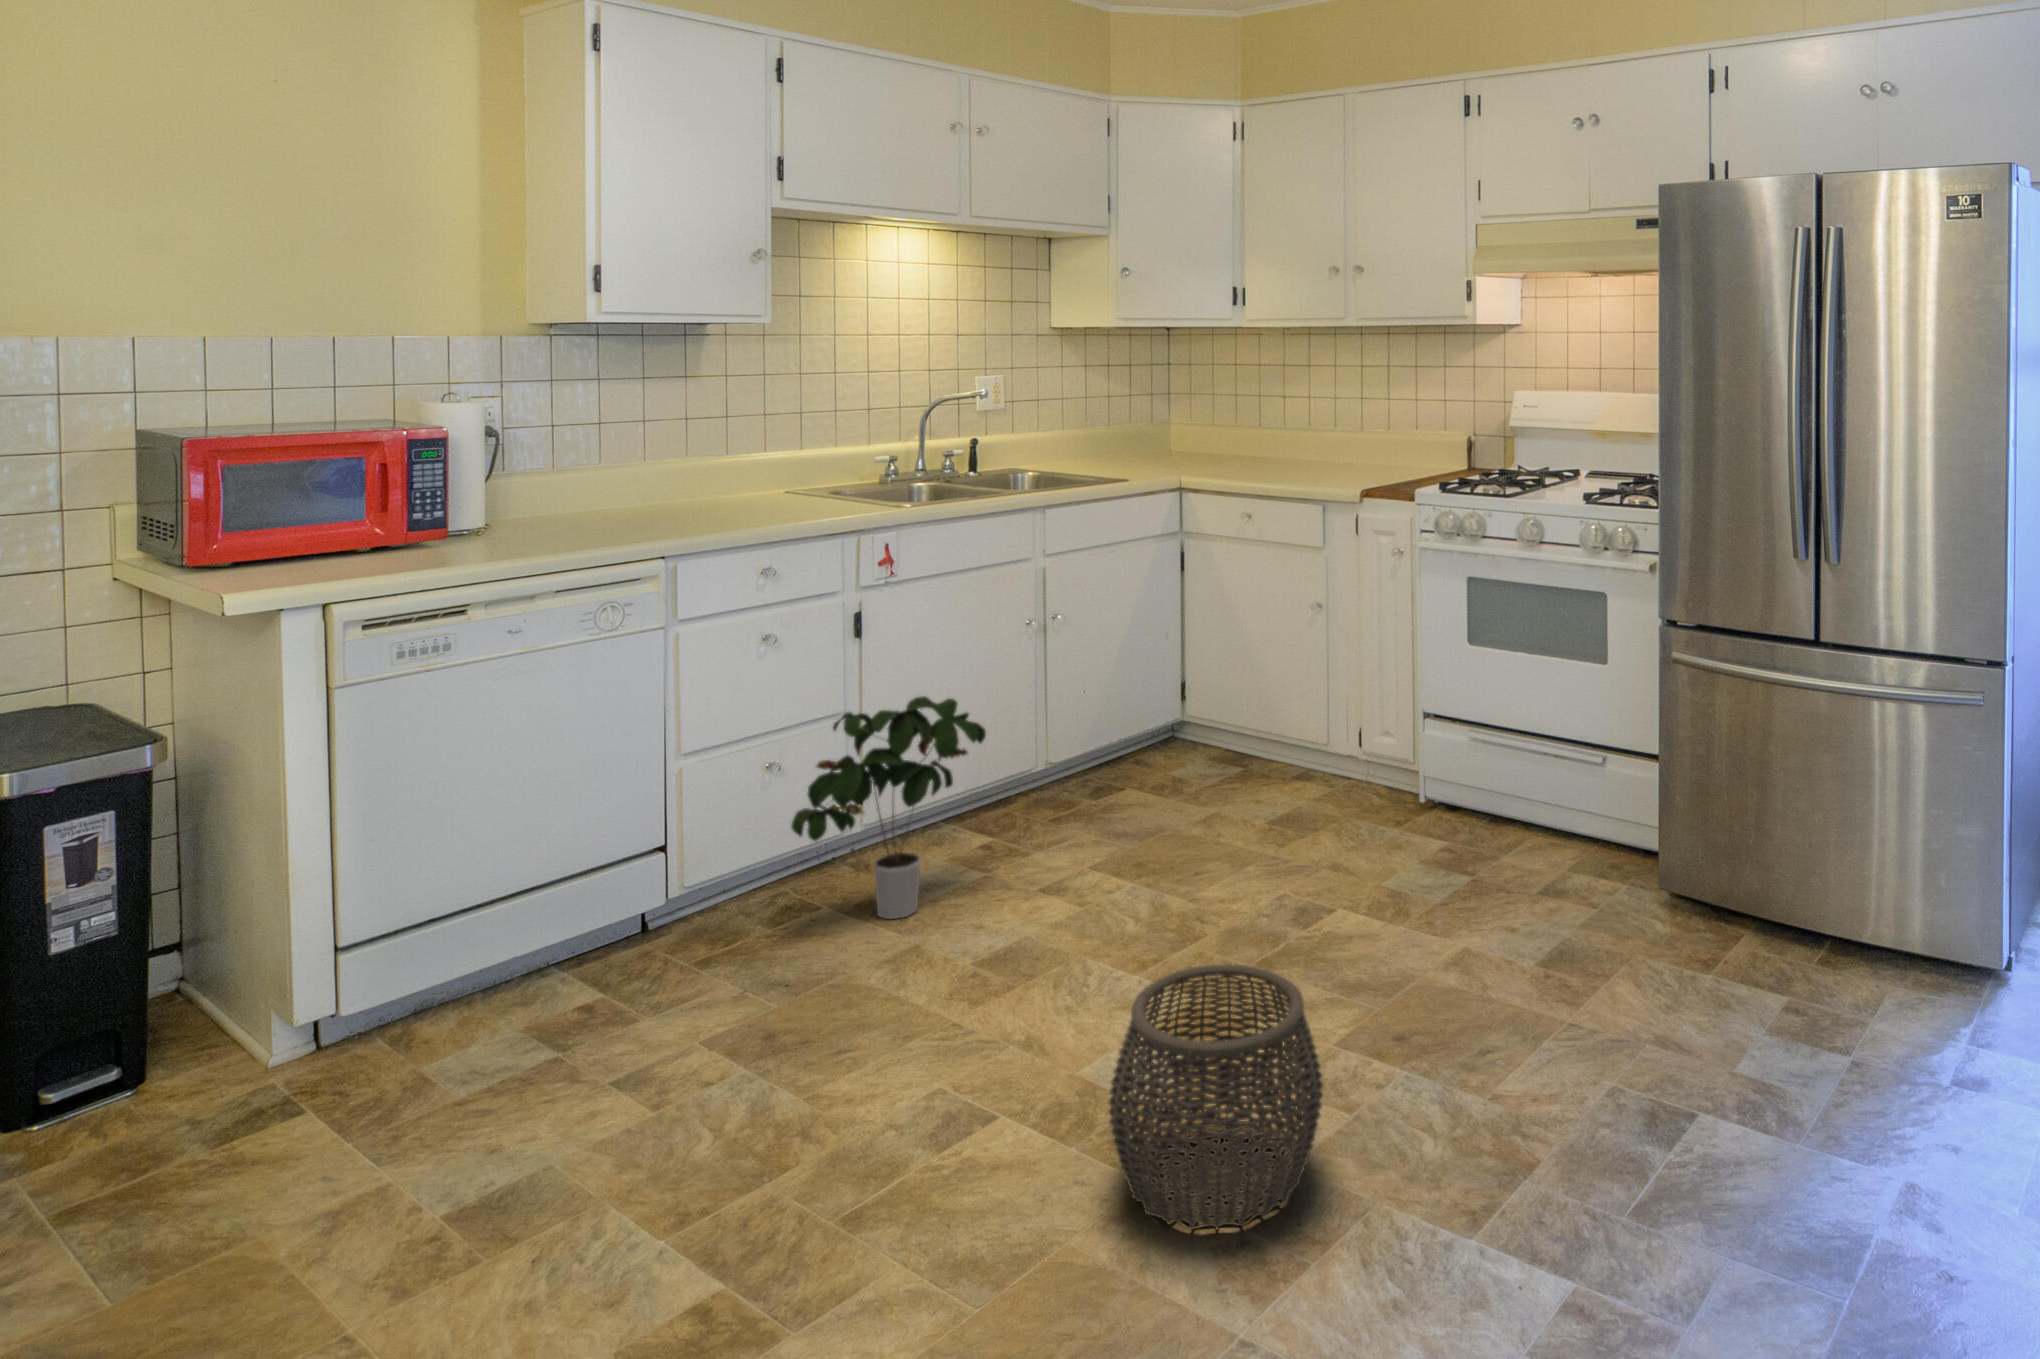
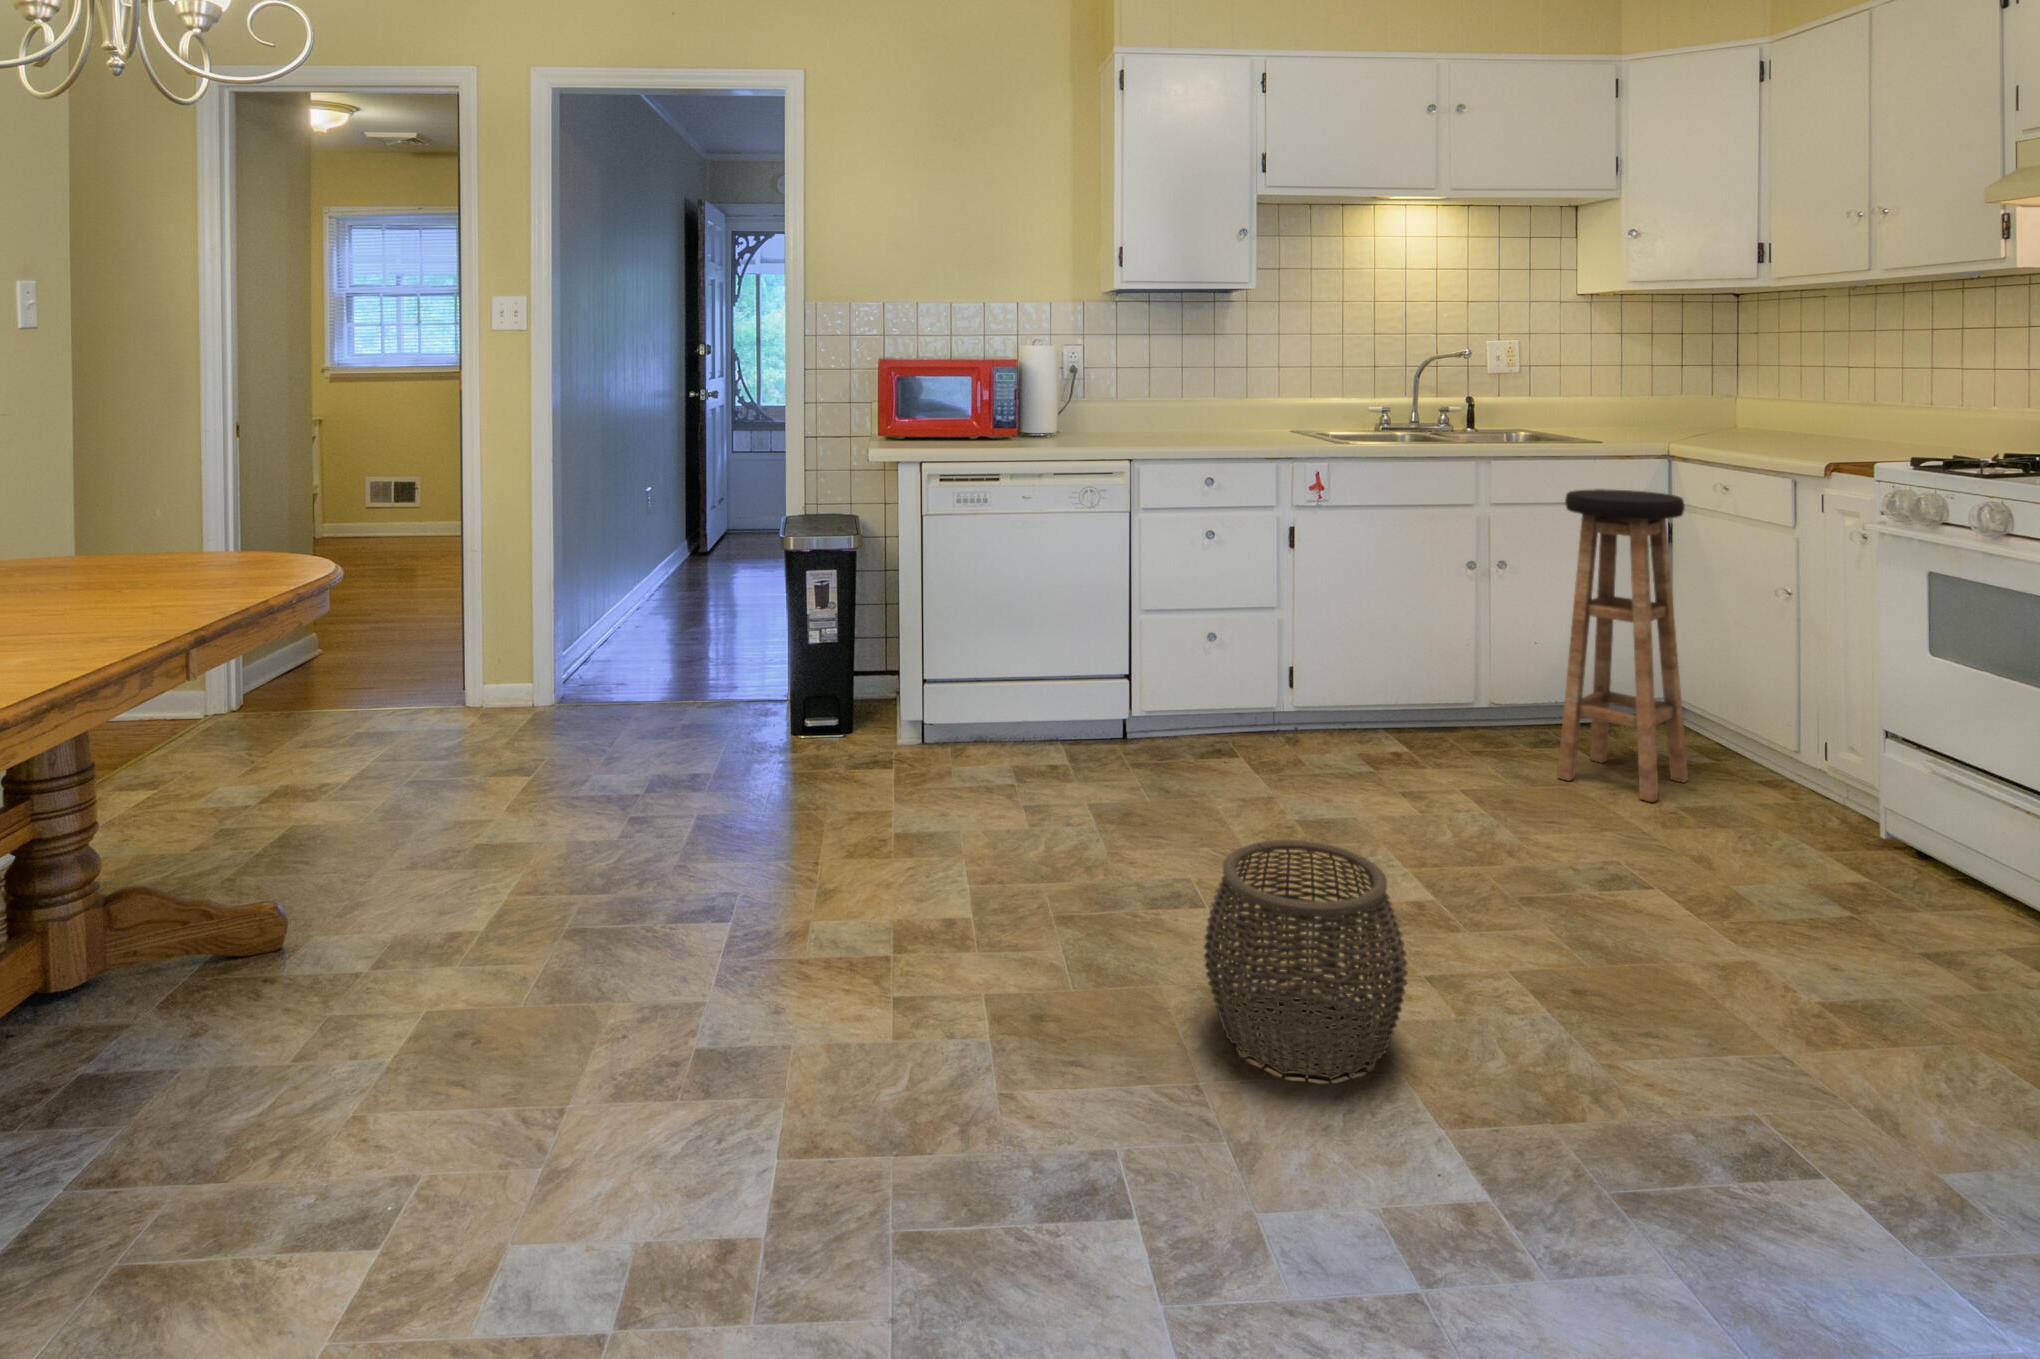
bar stool: none [1141,528,1244,824] -> present [1558,489,1688,802]
potted plant: present [791,696,986,919] -> none [1199,599,1369,781]

